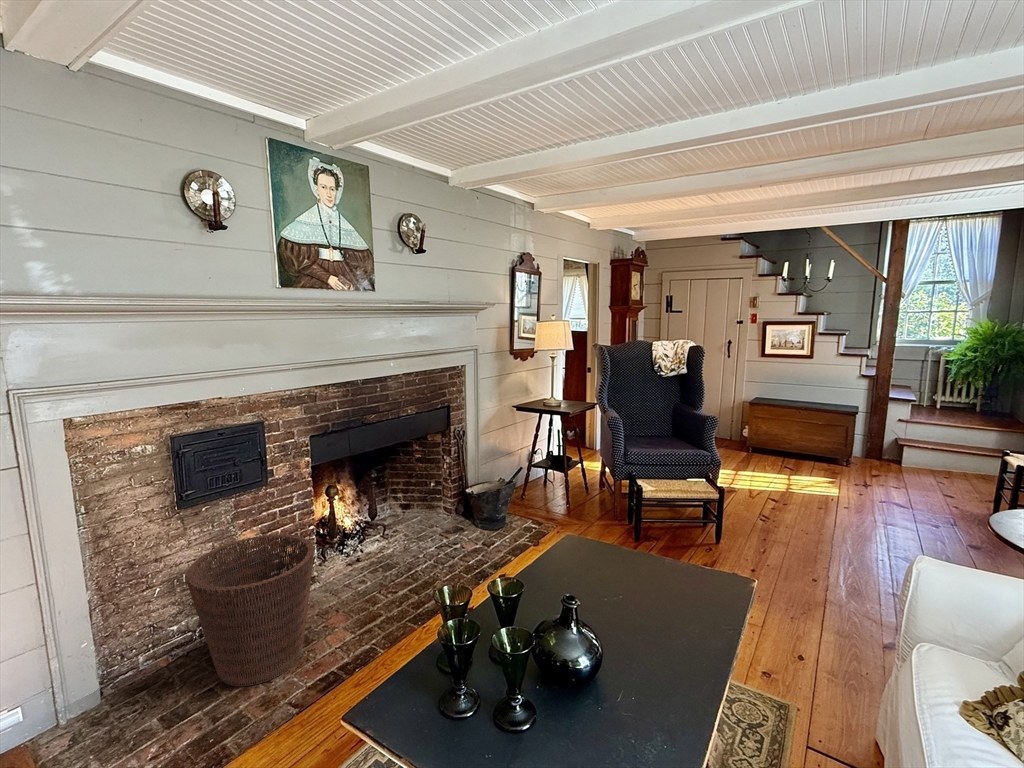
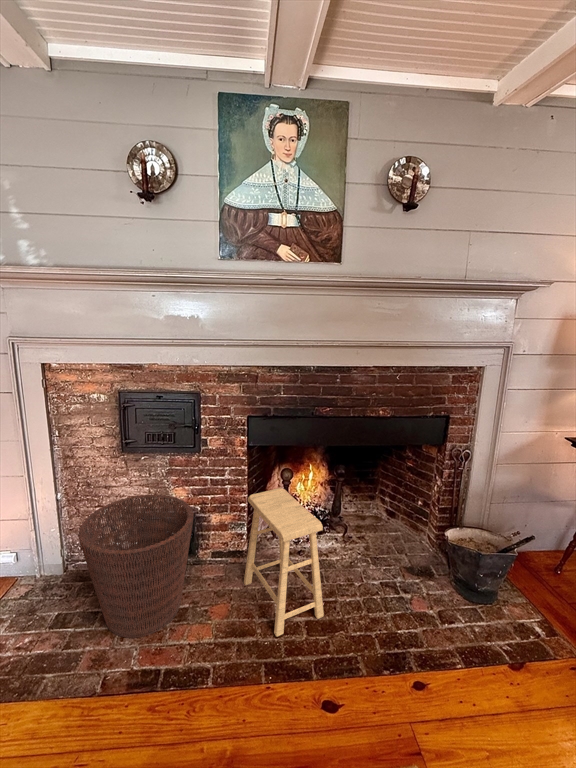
footstool: none [332,495,420,606] -> present [244,488,324,636]

